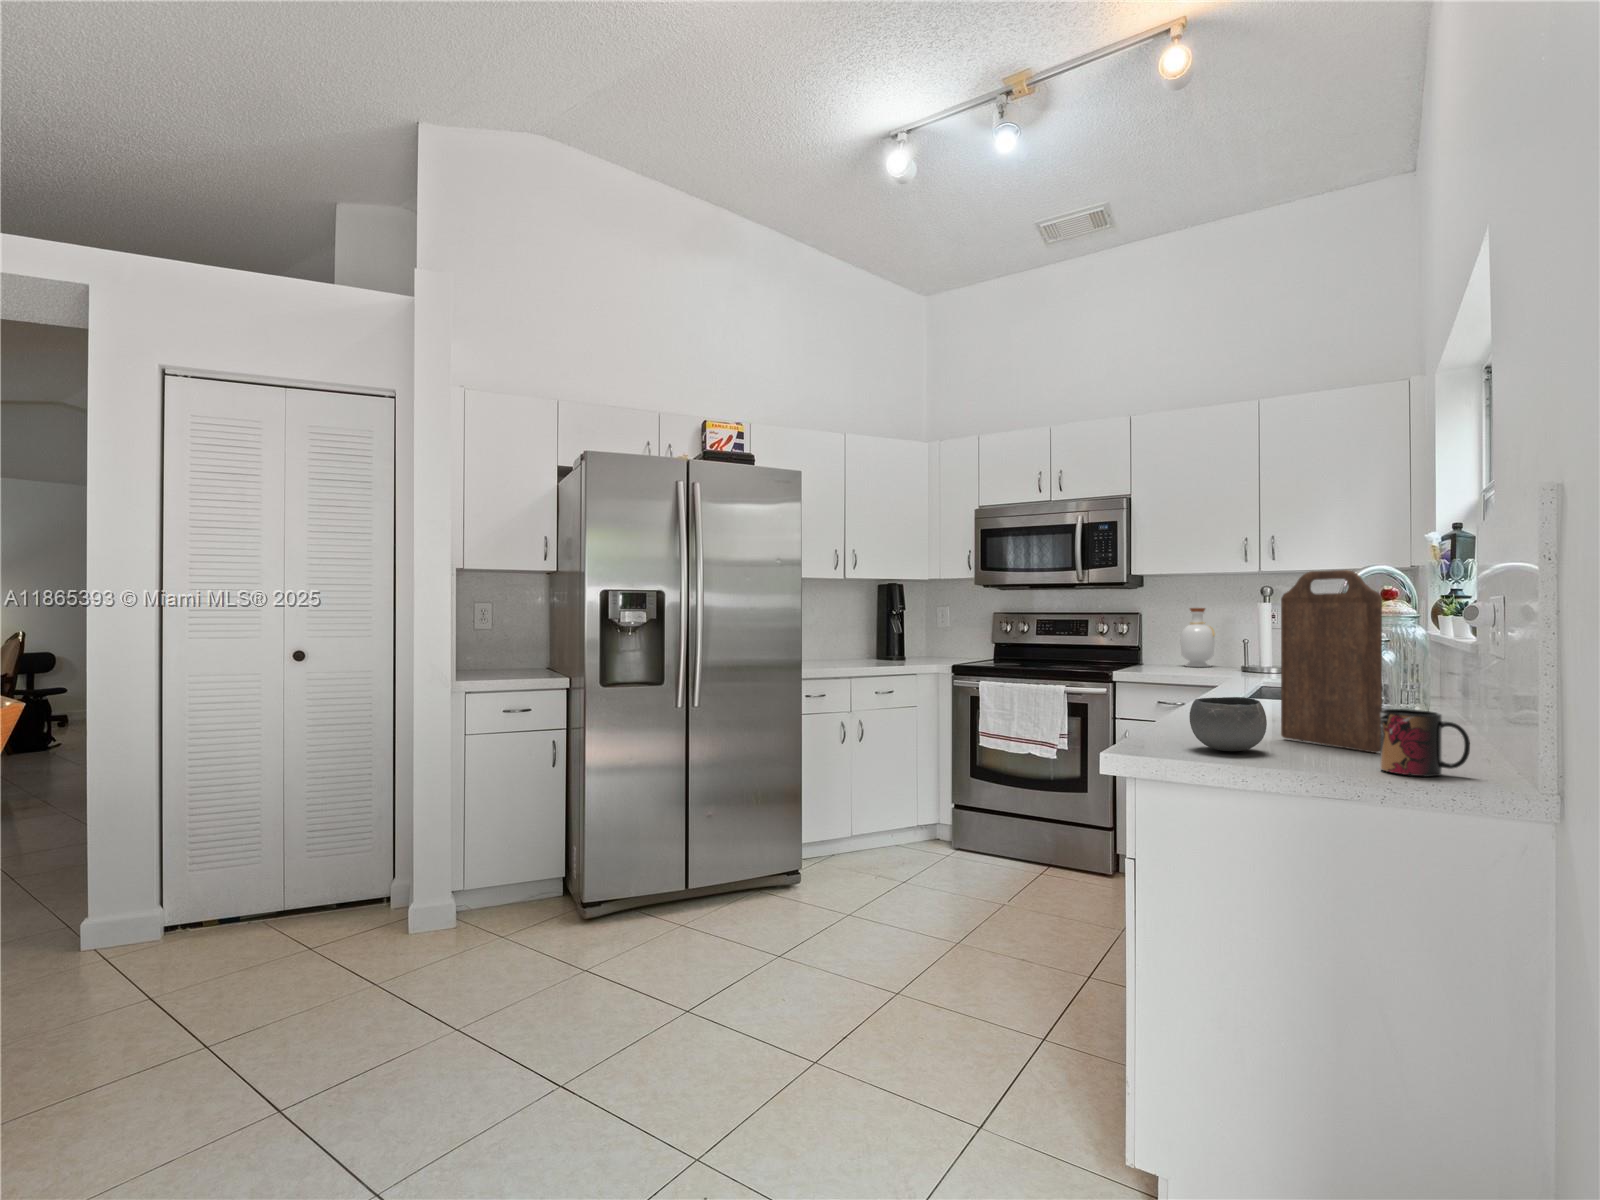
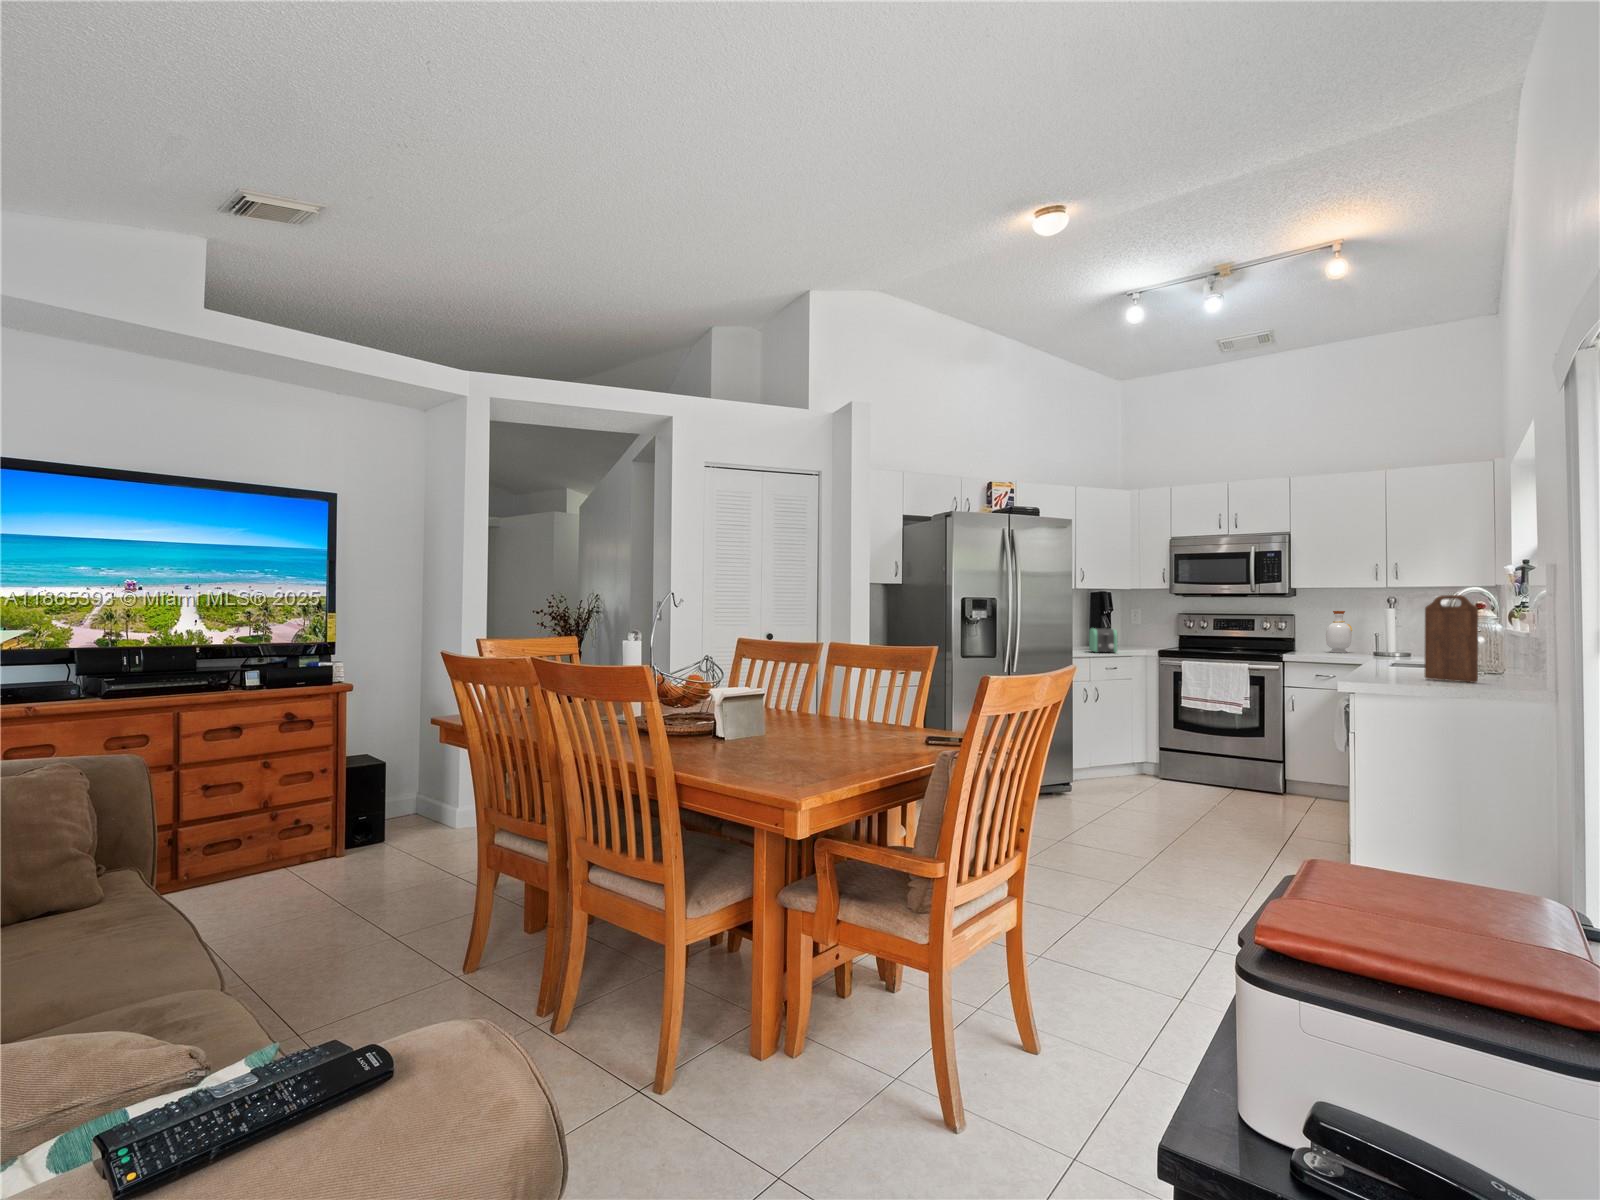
toaster: none [855,634,890,670] -> present [1089,628,1118,653]
bowl: present [1189,697,1267,751] -> none [1380,657,1421,682]
mug: present [1380,709,1470,776] -> none [1478,660,1519,688]

